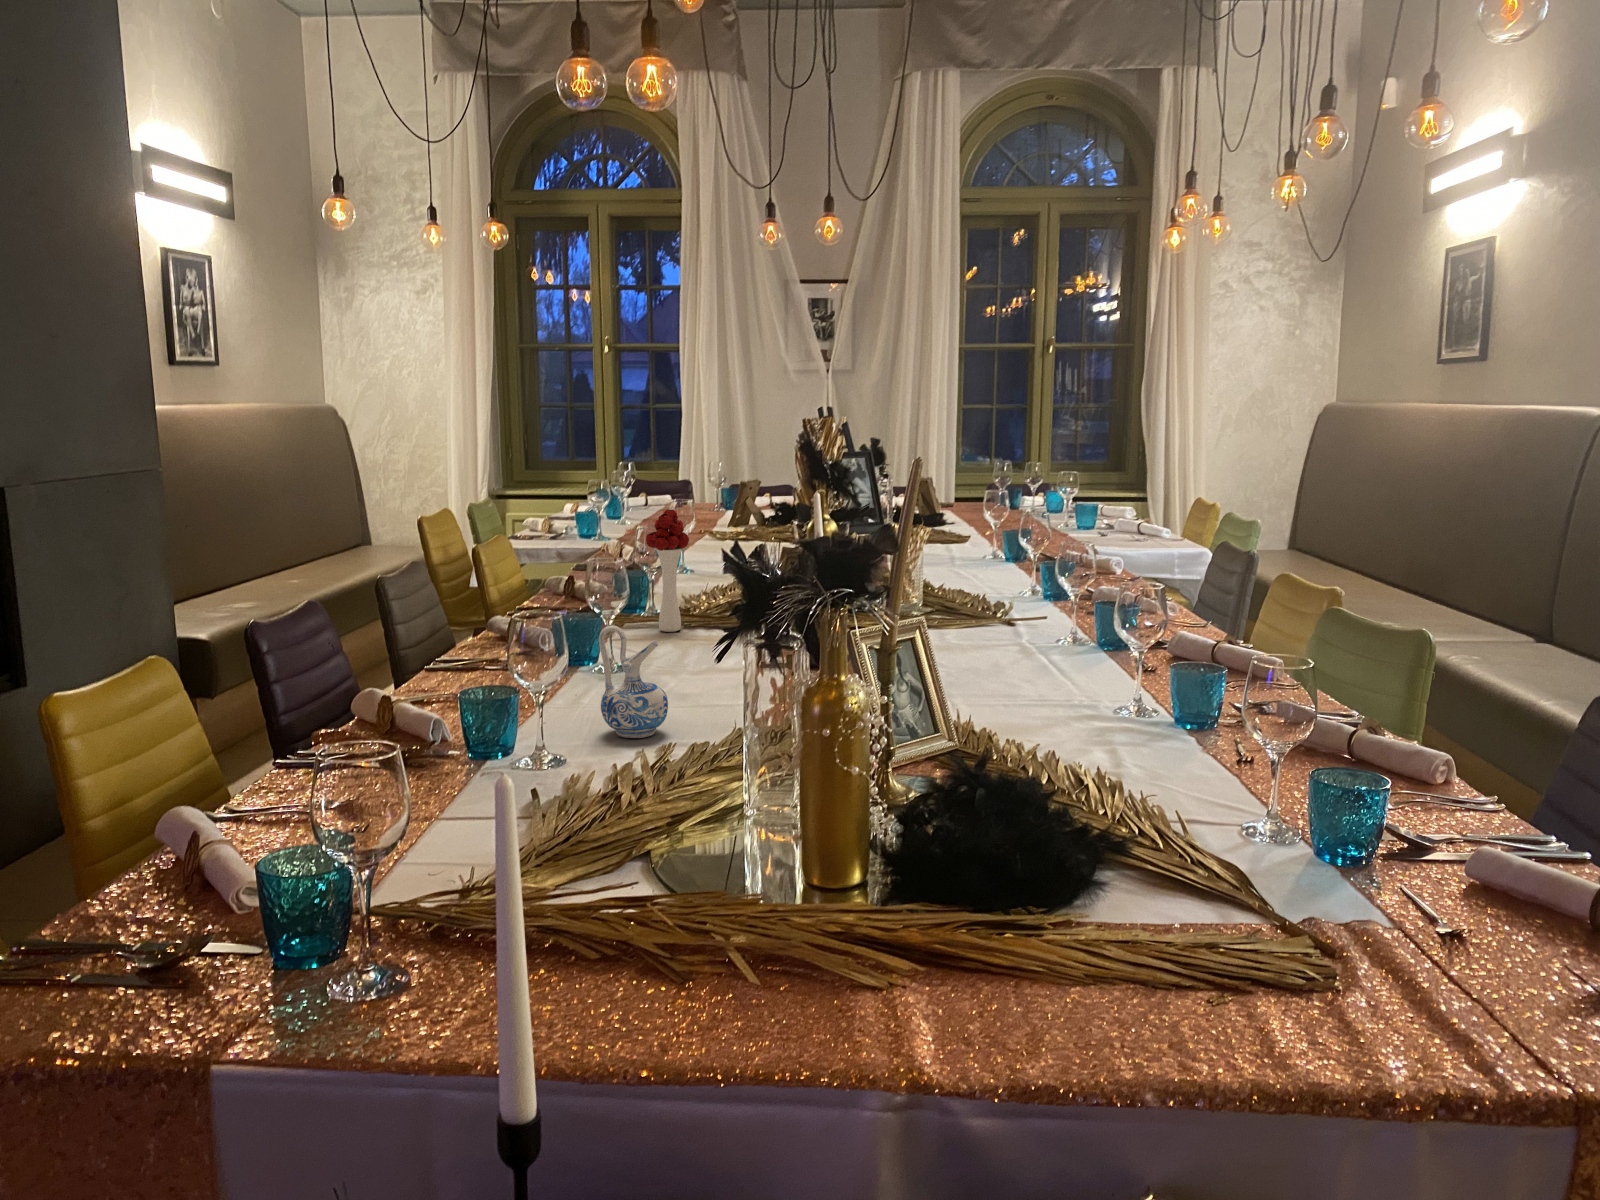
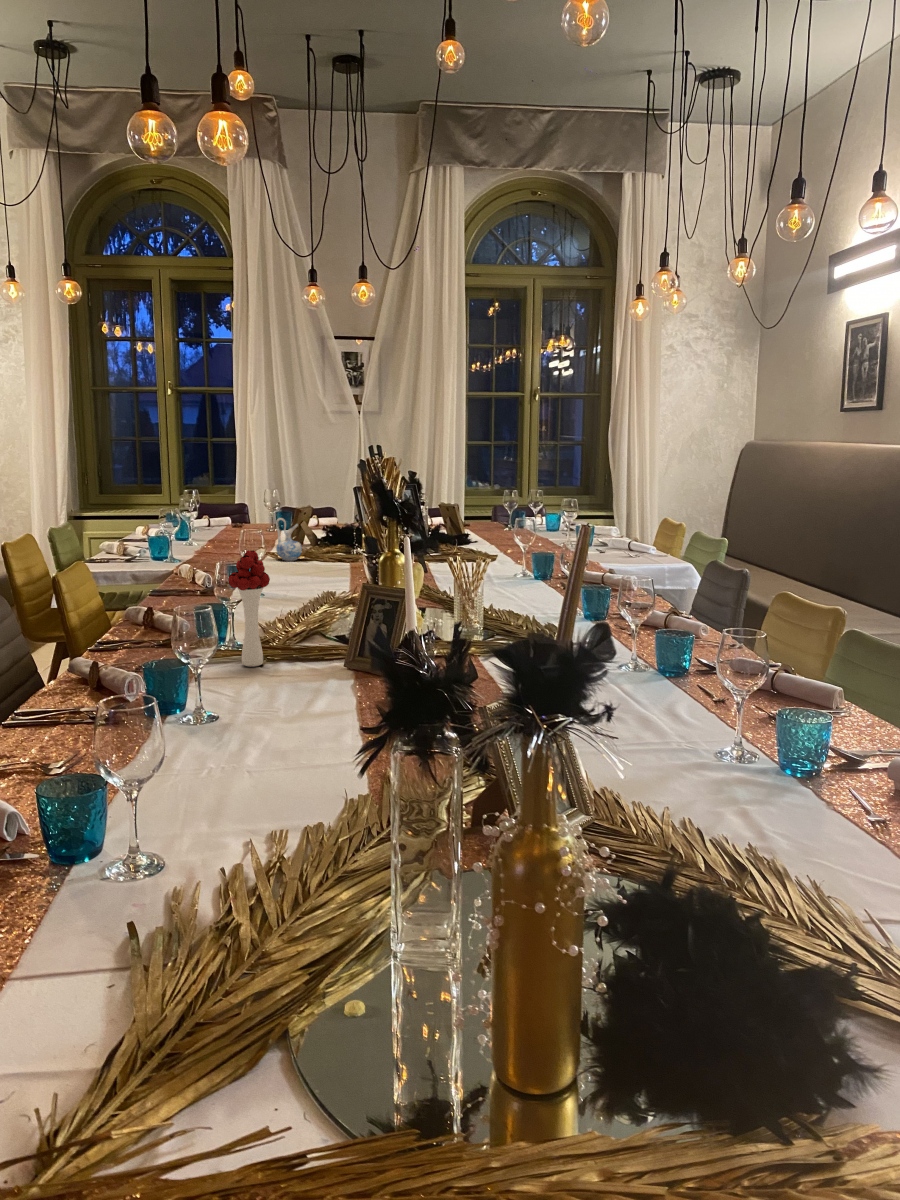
ceramic pitcher: present [599,625,668,738] -> present [276,518,302,561]

